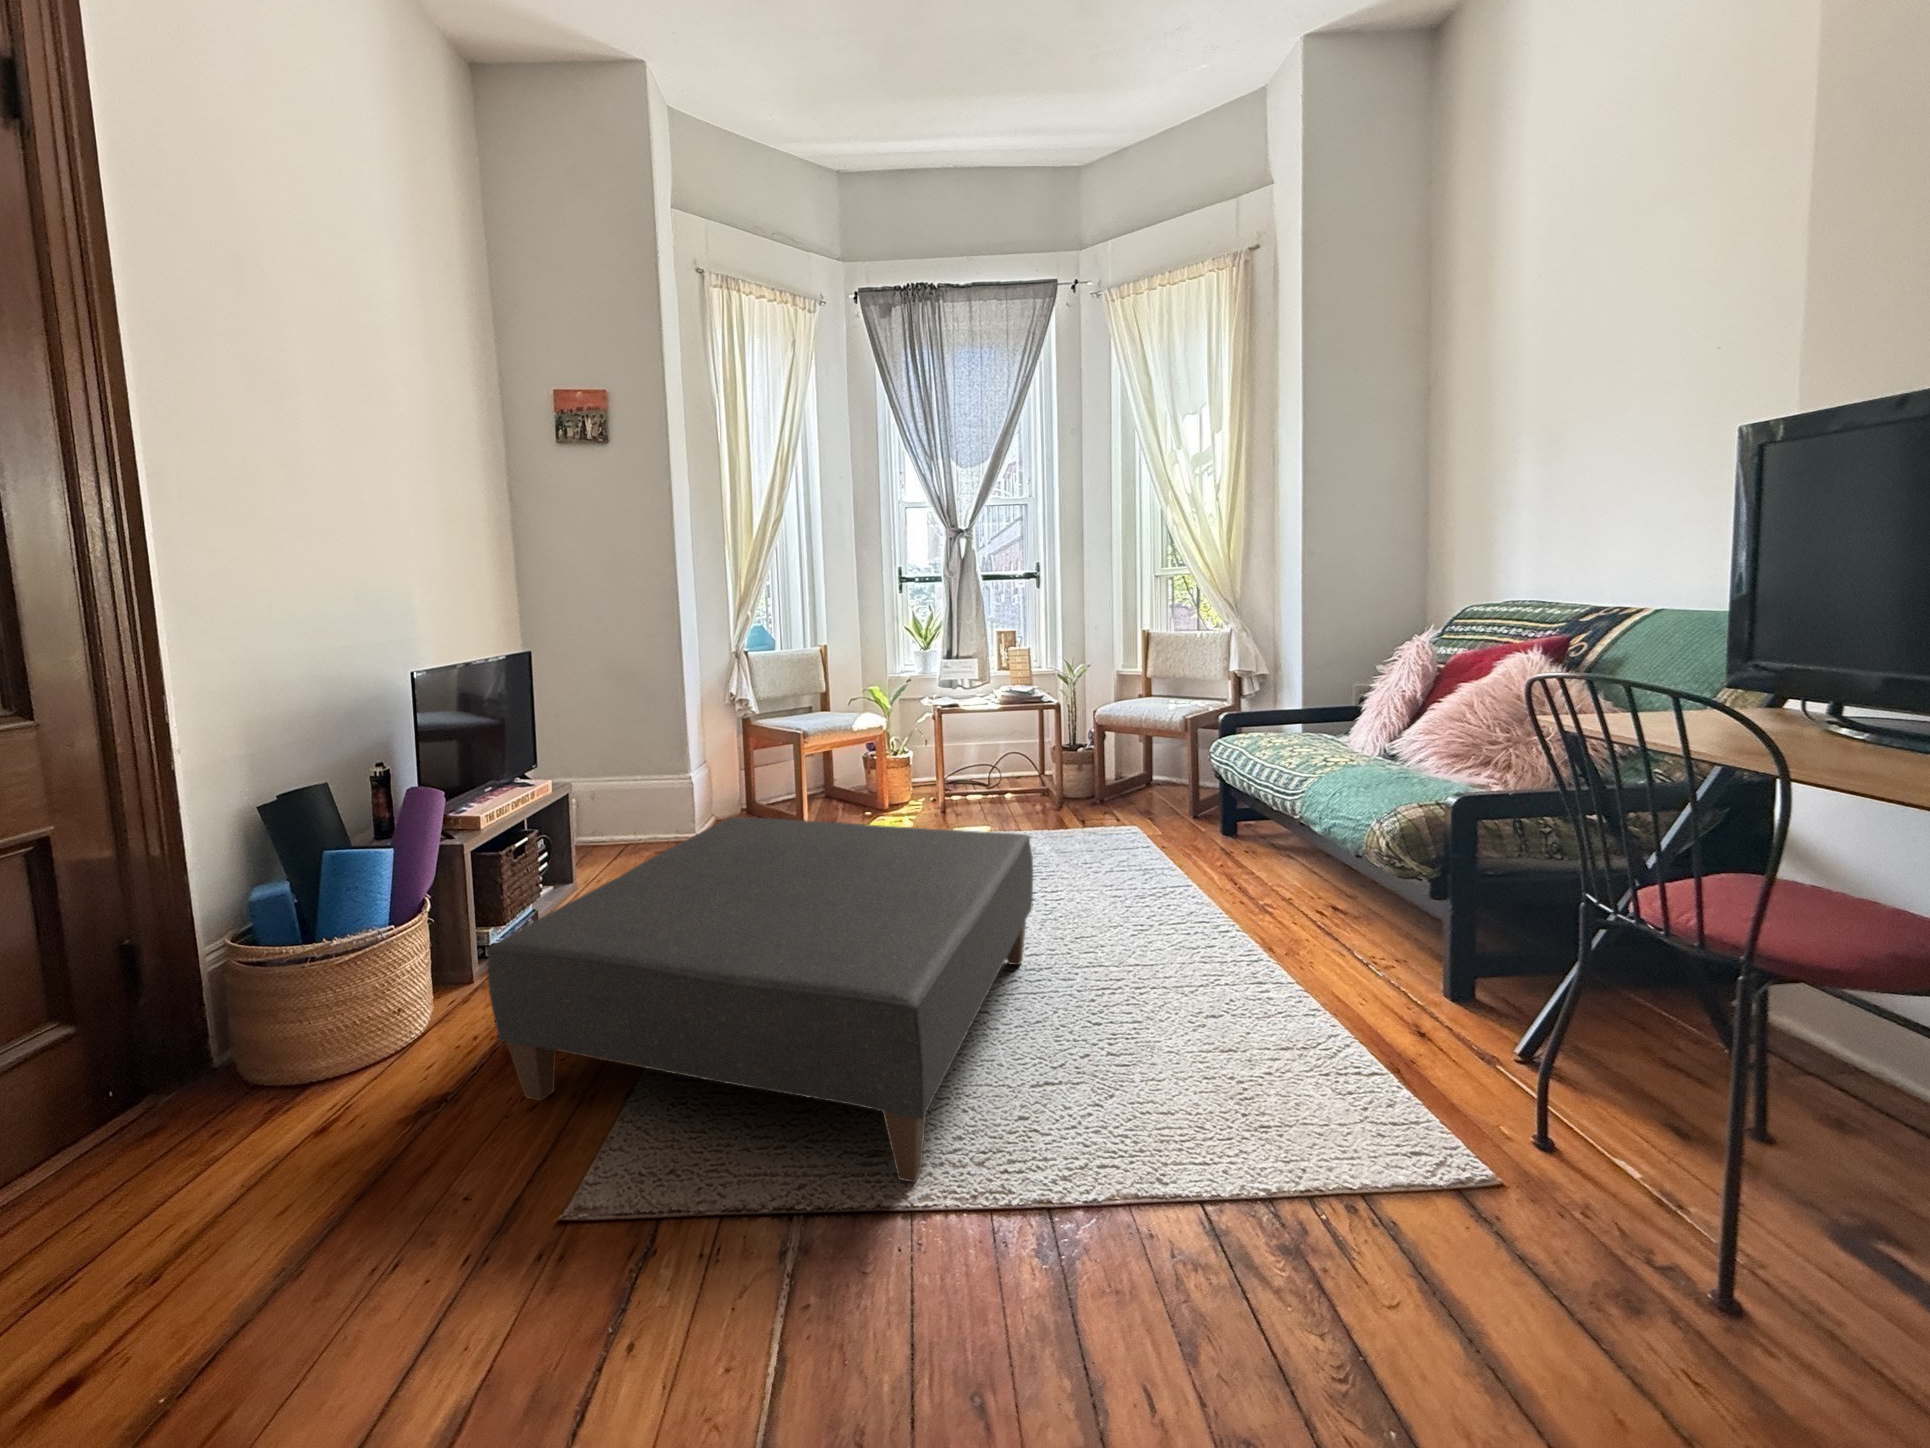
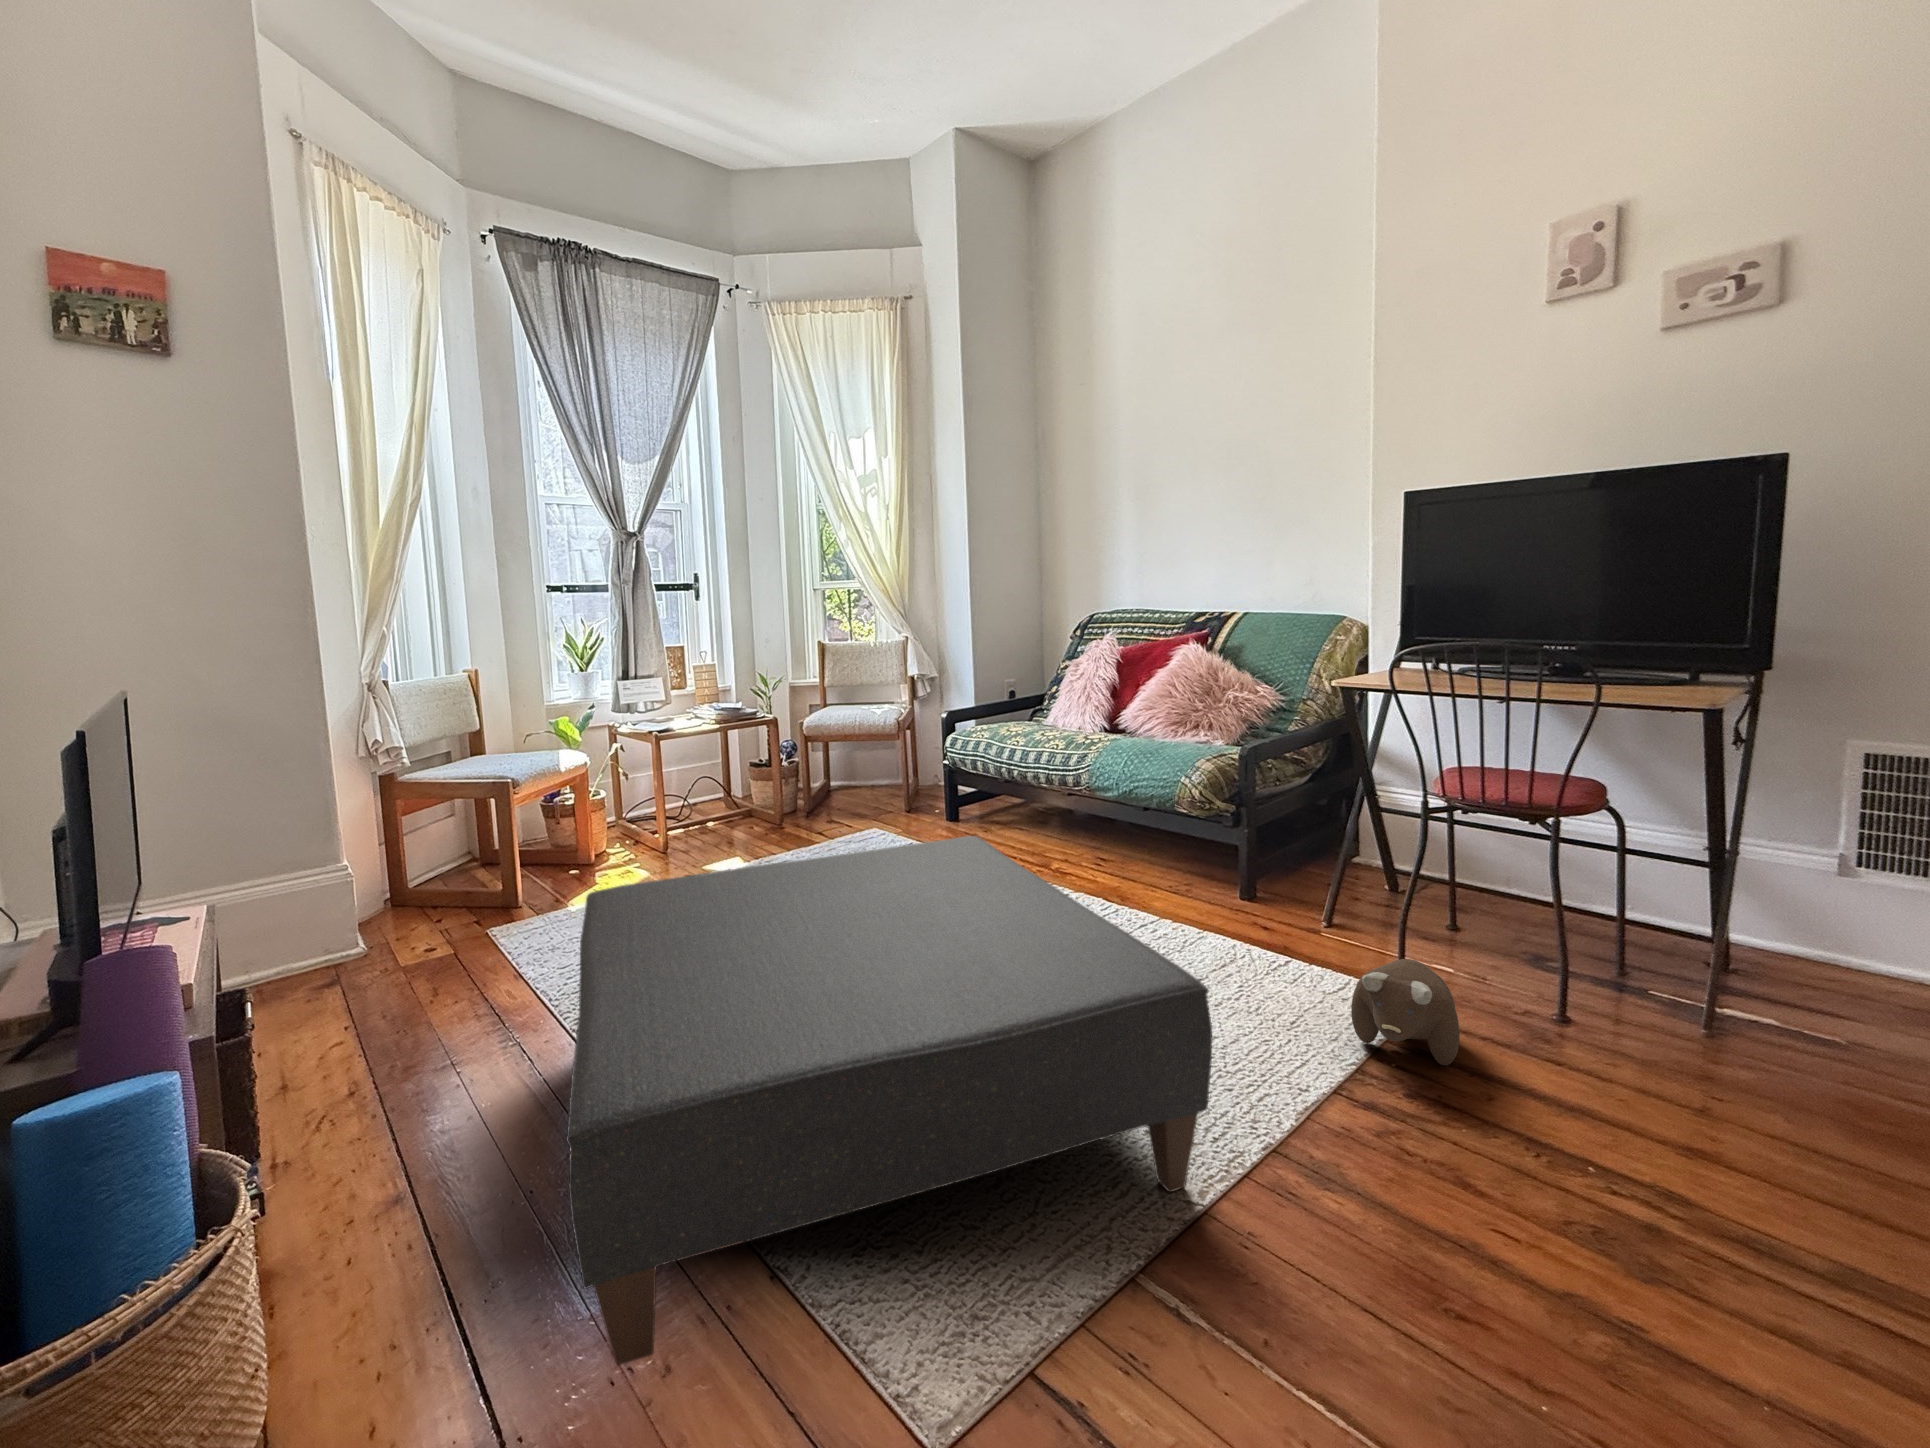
plush toy: none [1242,1081,1416,1231] -> present [1351,959,1460,1065]

